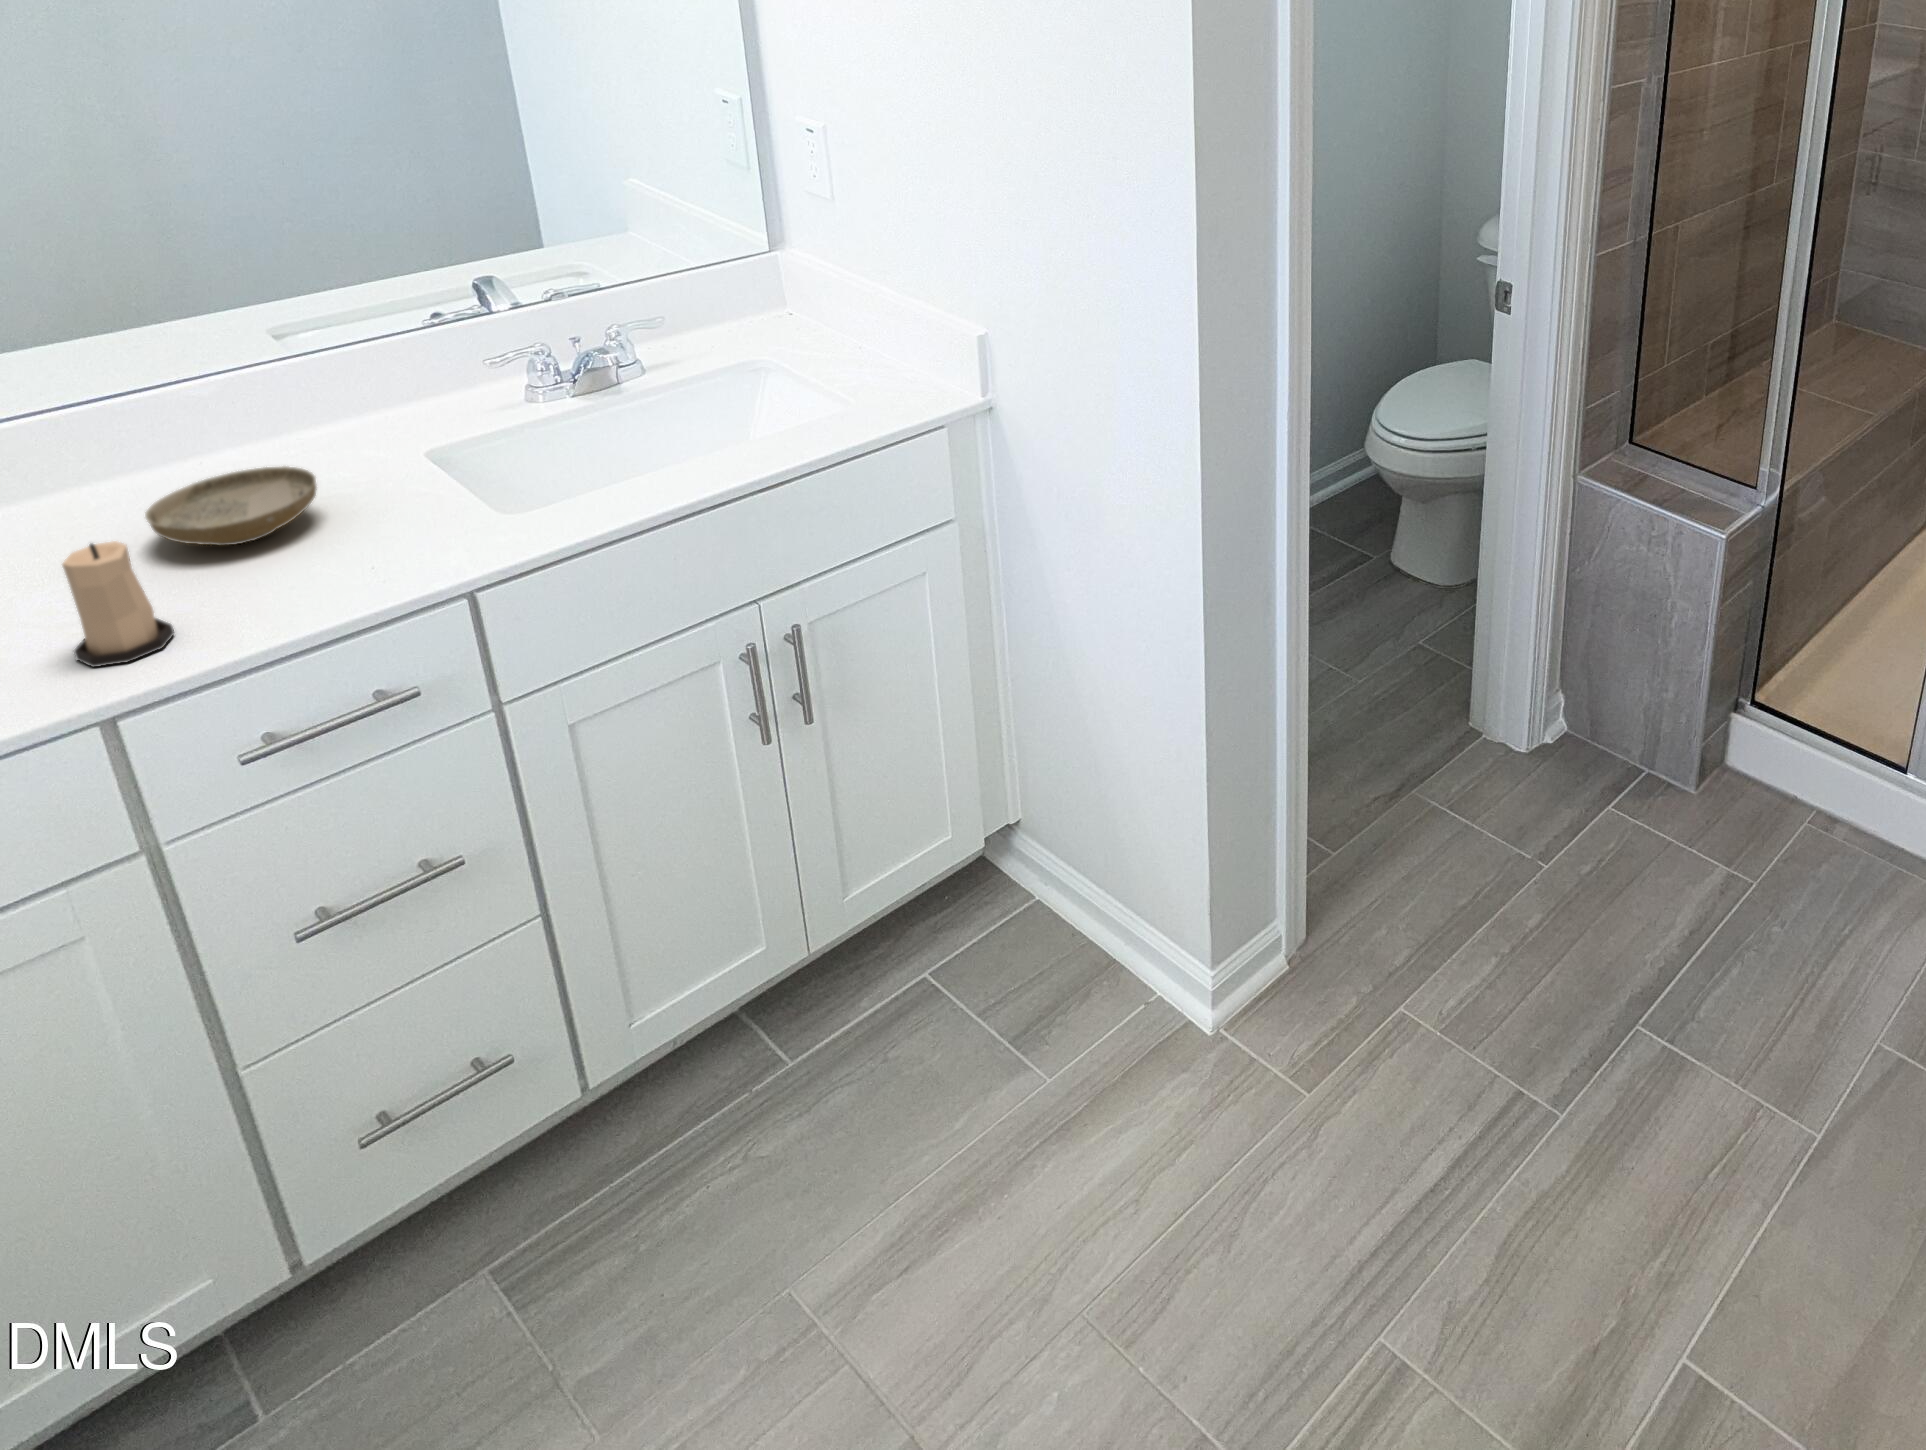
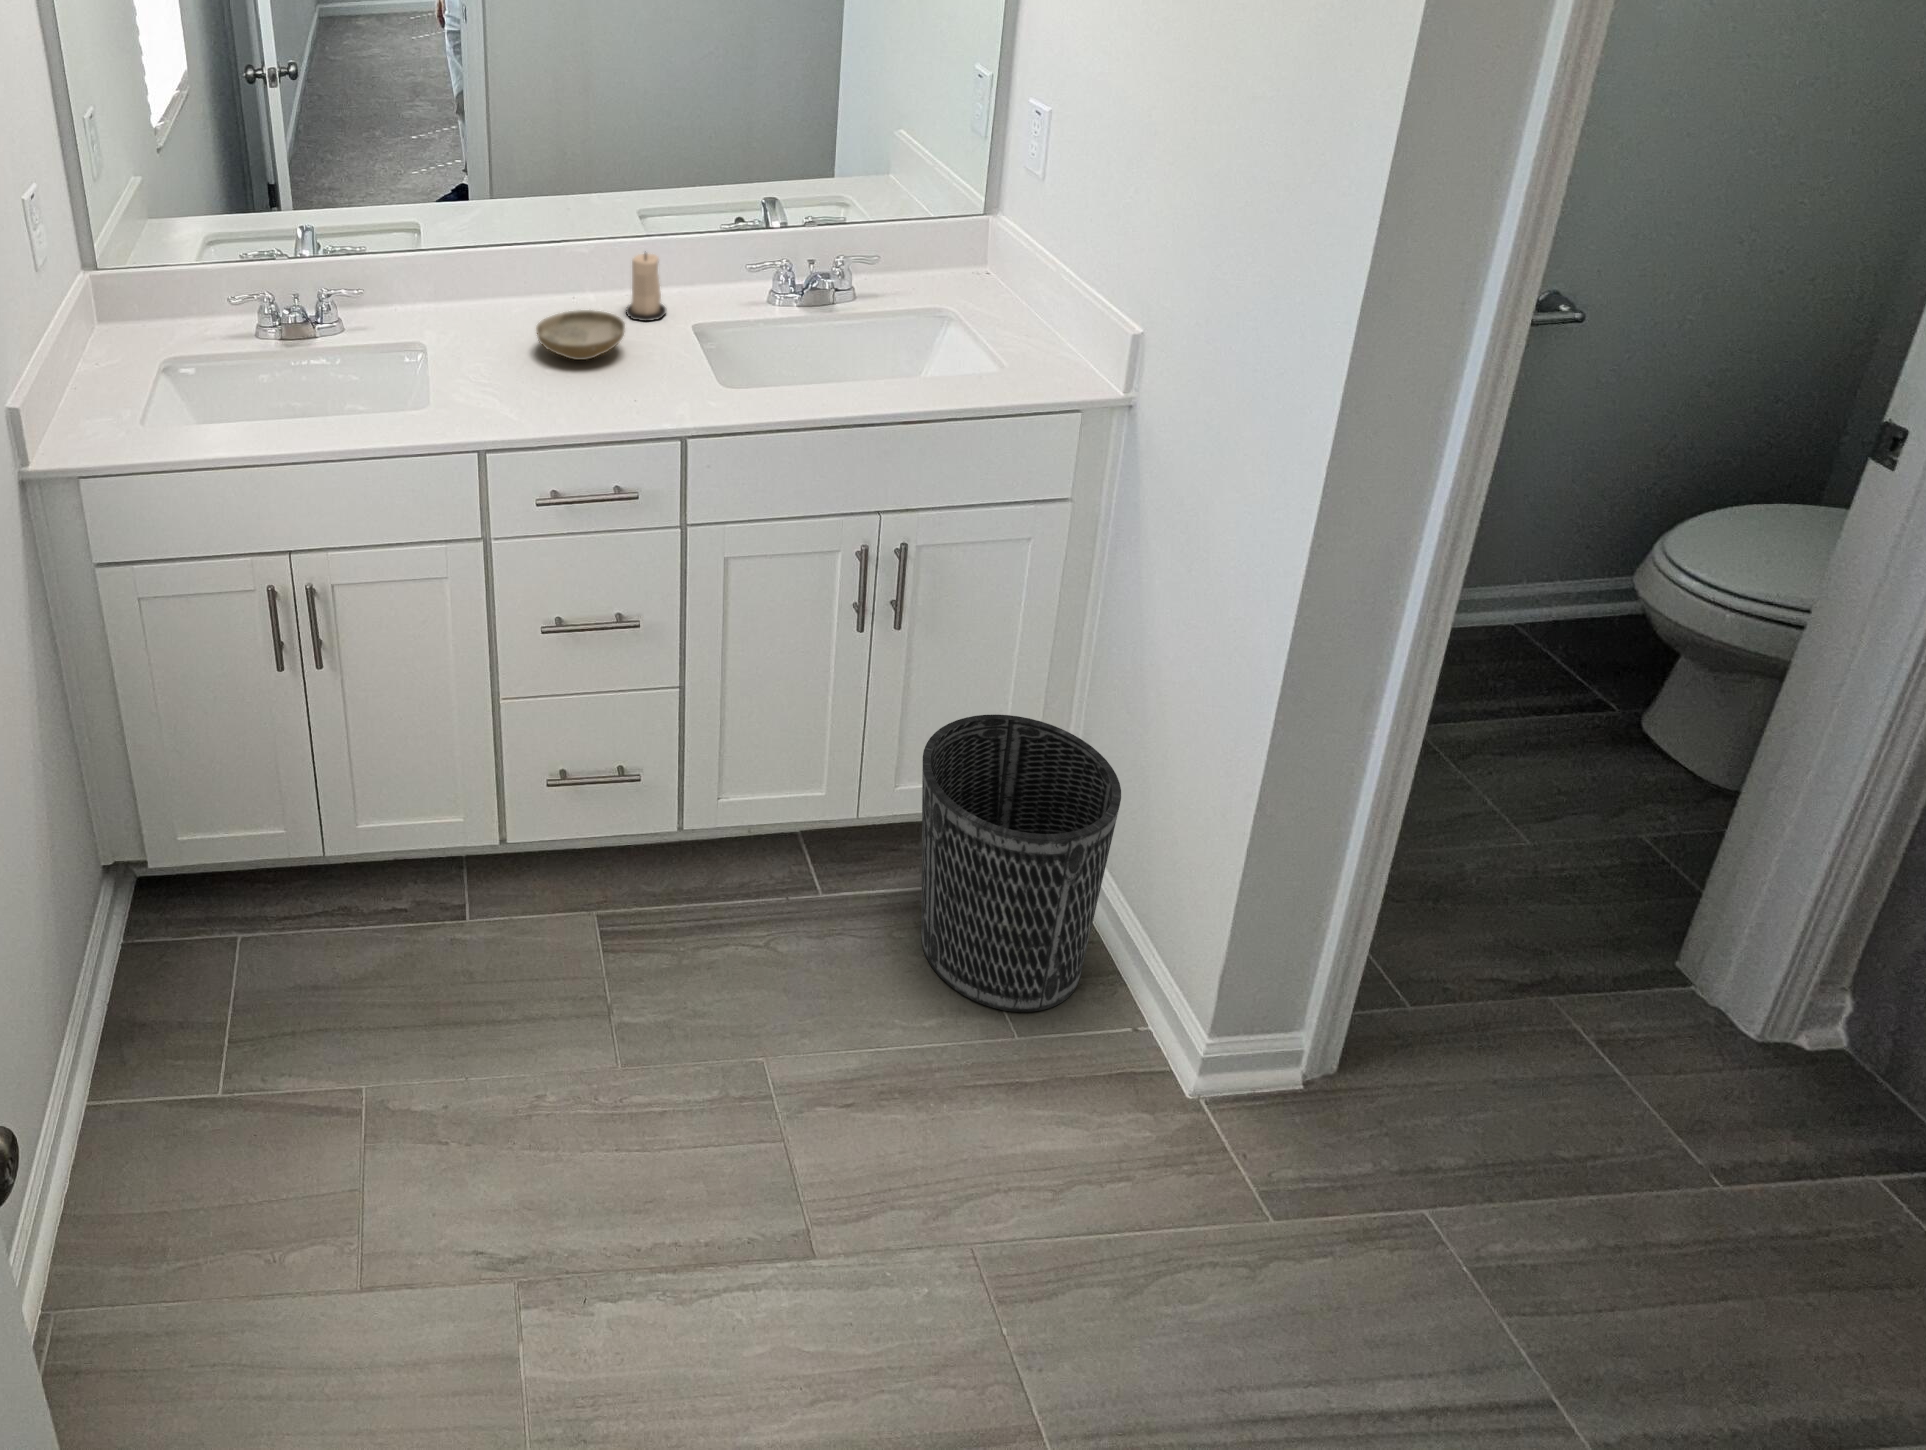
candle: present [62,541,174,667] -> present [626,253,666,321]
wastebasket: none [877,753,1086,1072] -> present [921,715,1121,1012]

